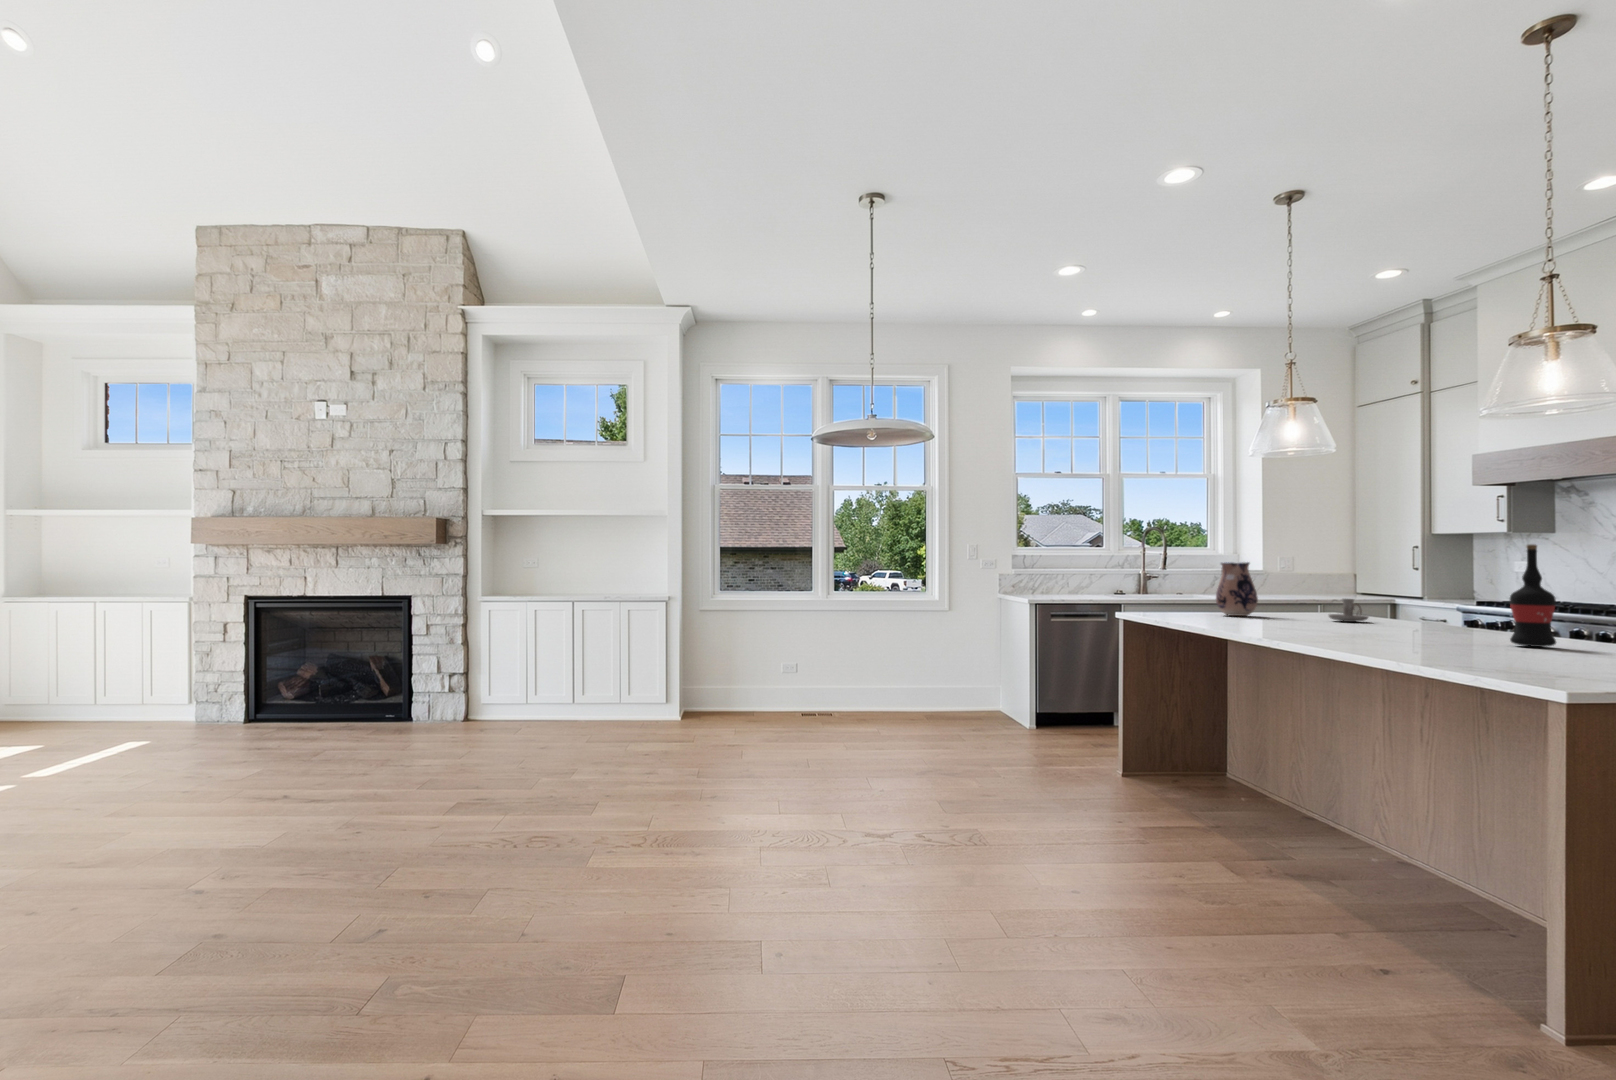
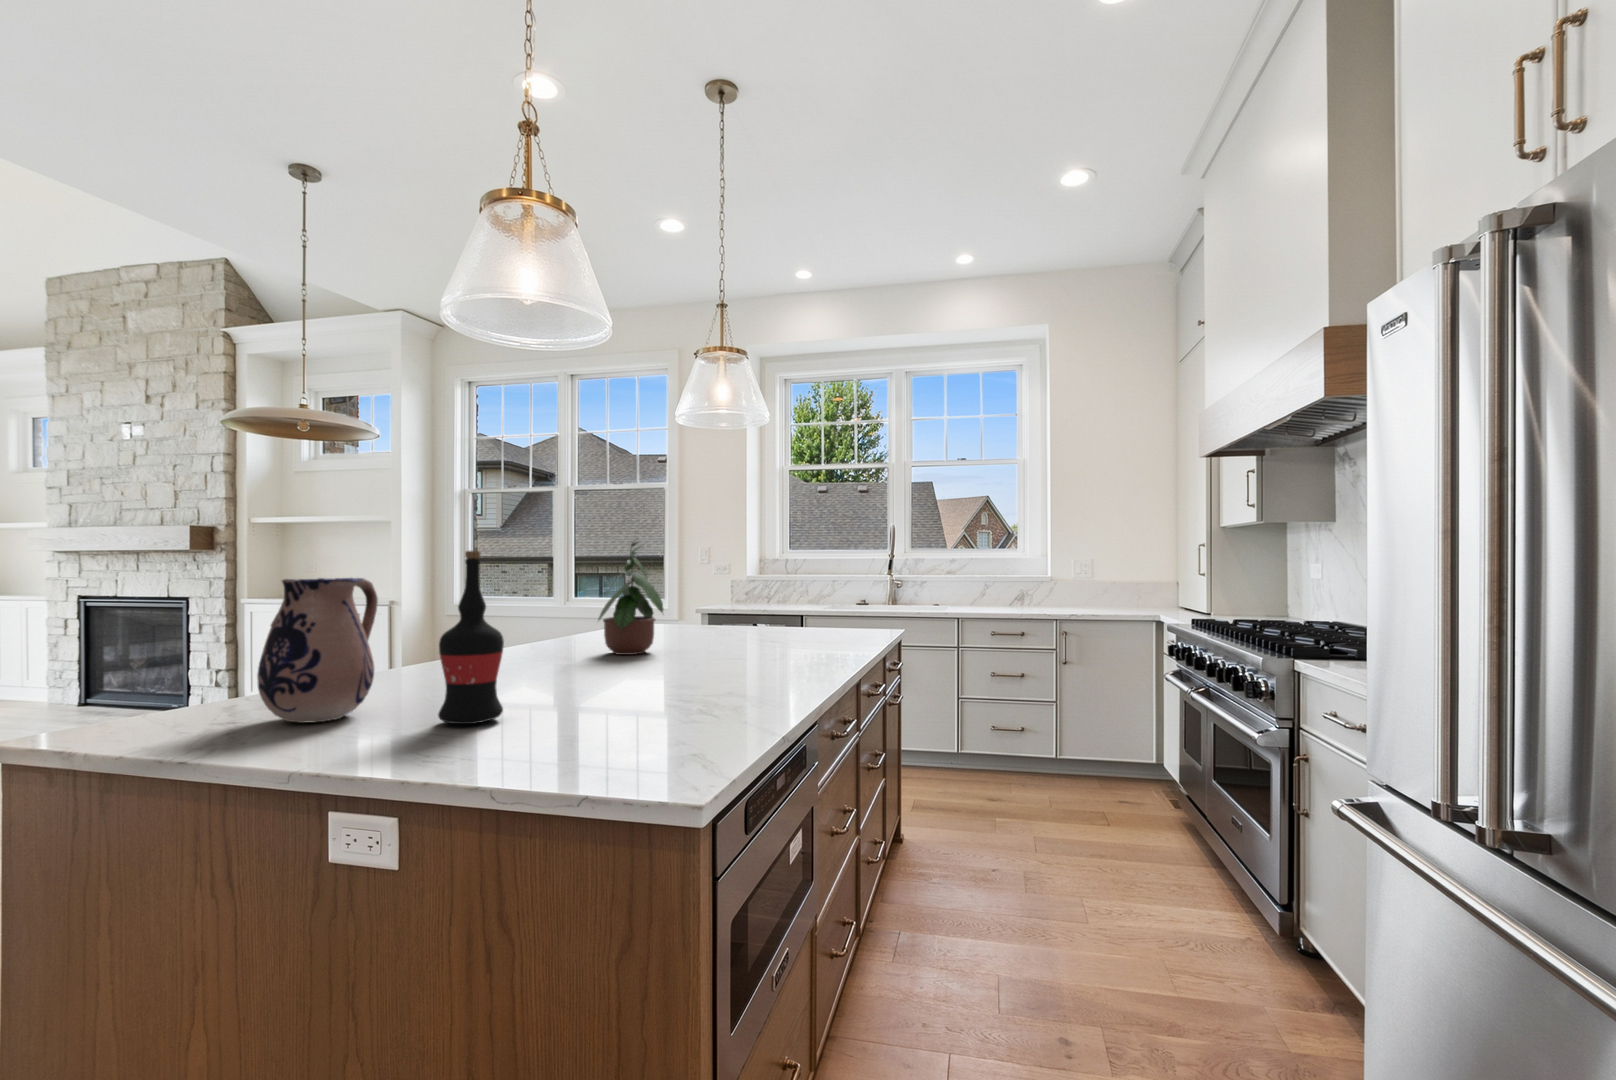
potted plant: none [1264,537,1324,624] -> present [598,538,663,655]
ceramic pitcher: present [1216,562,1258,616] -> present [257,578,378,723]
candle holder: present [1329,599,1368,622] -> none [734,618,791,651]

